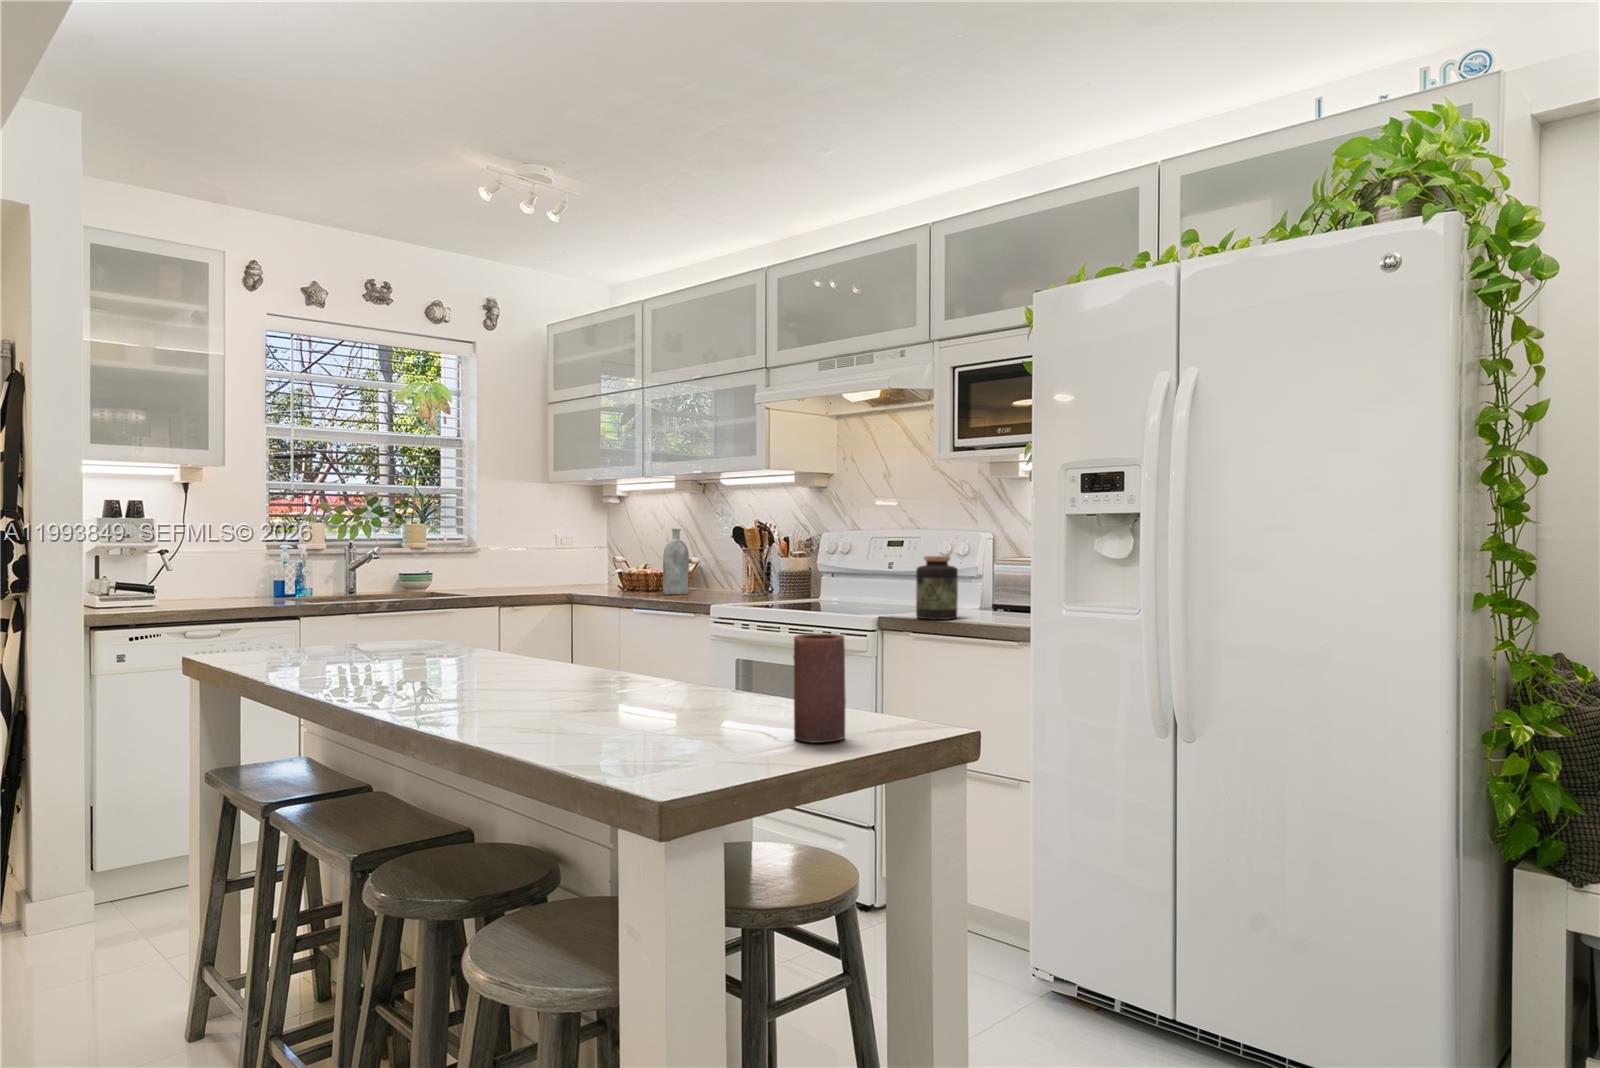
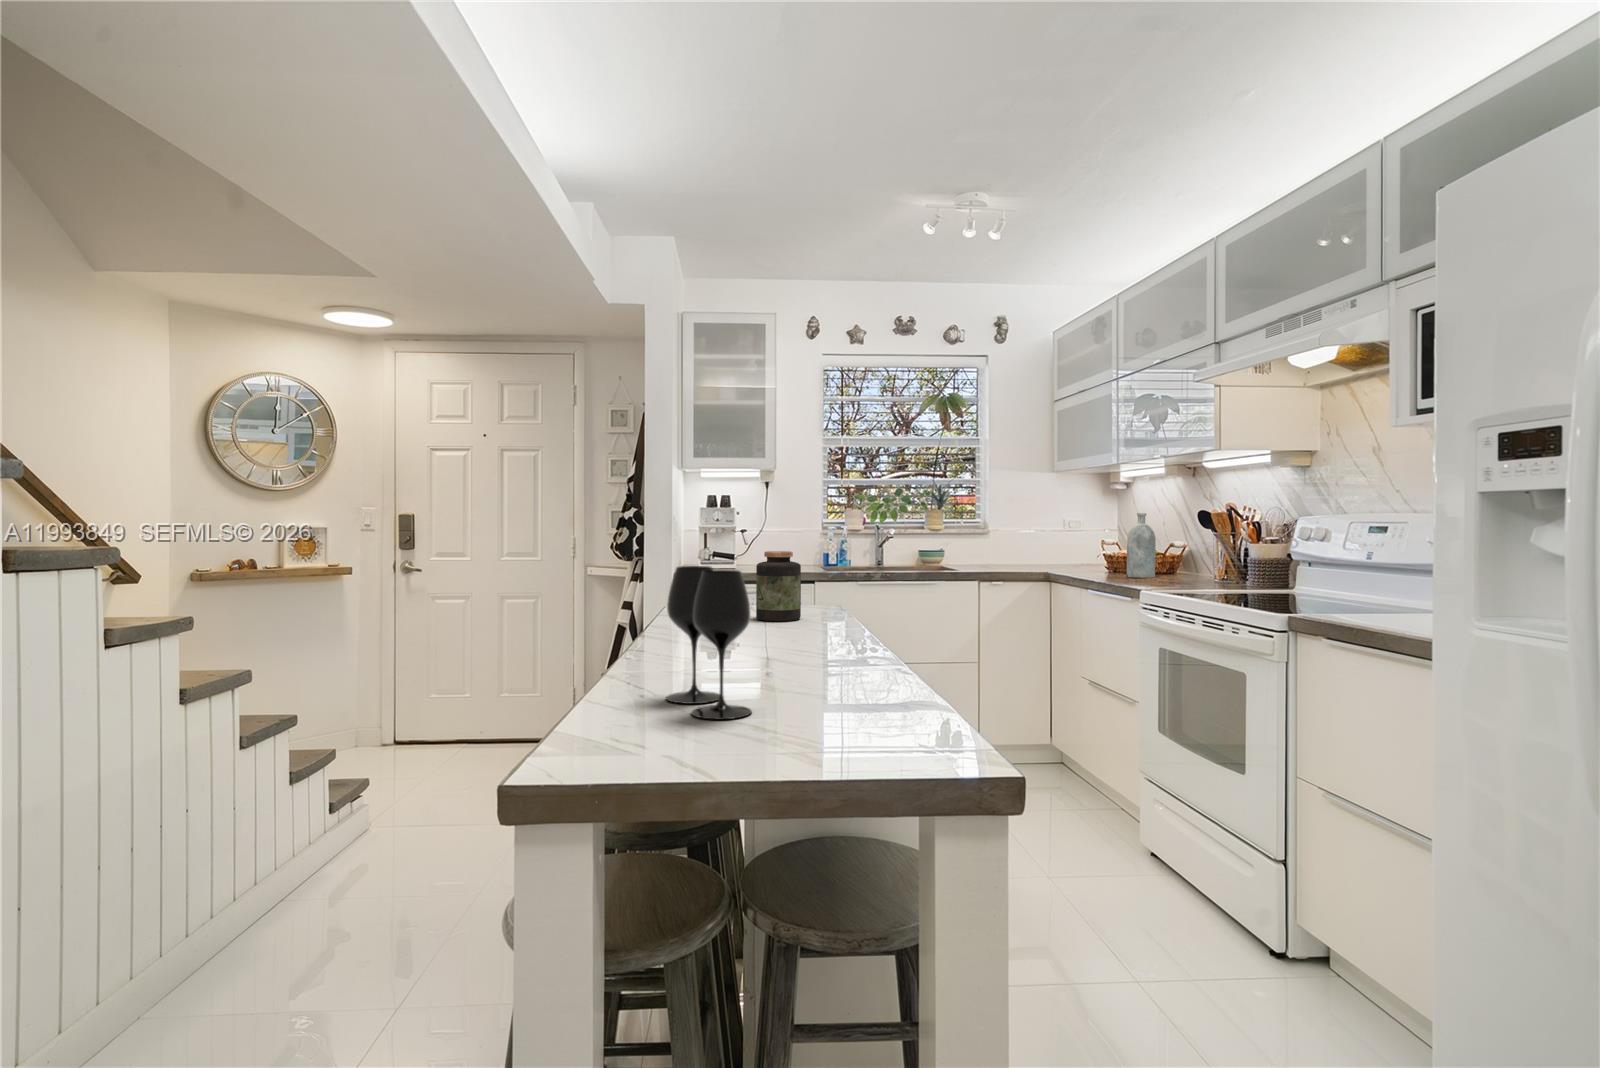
jar: present [916,556,958,620] -> present [756,551,801,621]
wine glass: none [566,583,696,737] -> present [666,566,752,719]
candle: present [793,634,846,743] -> none [786,630,846,752]

